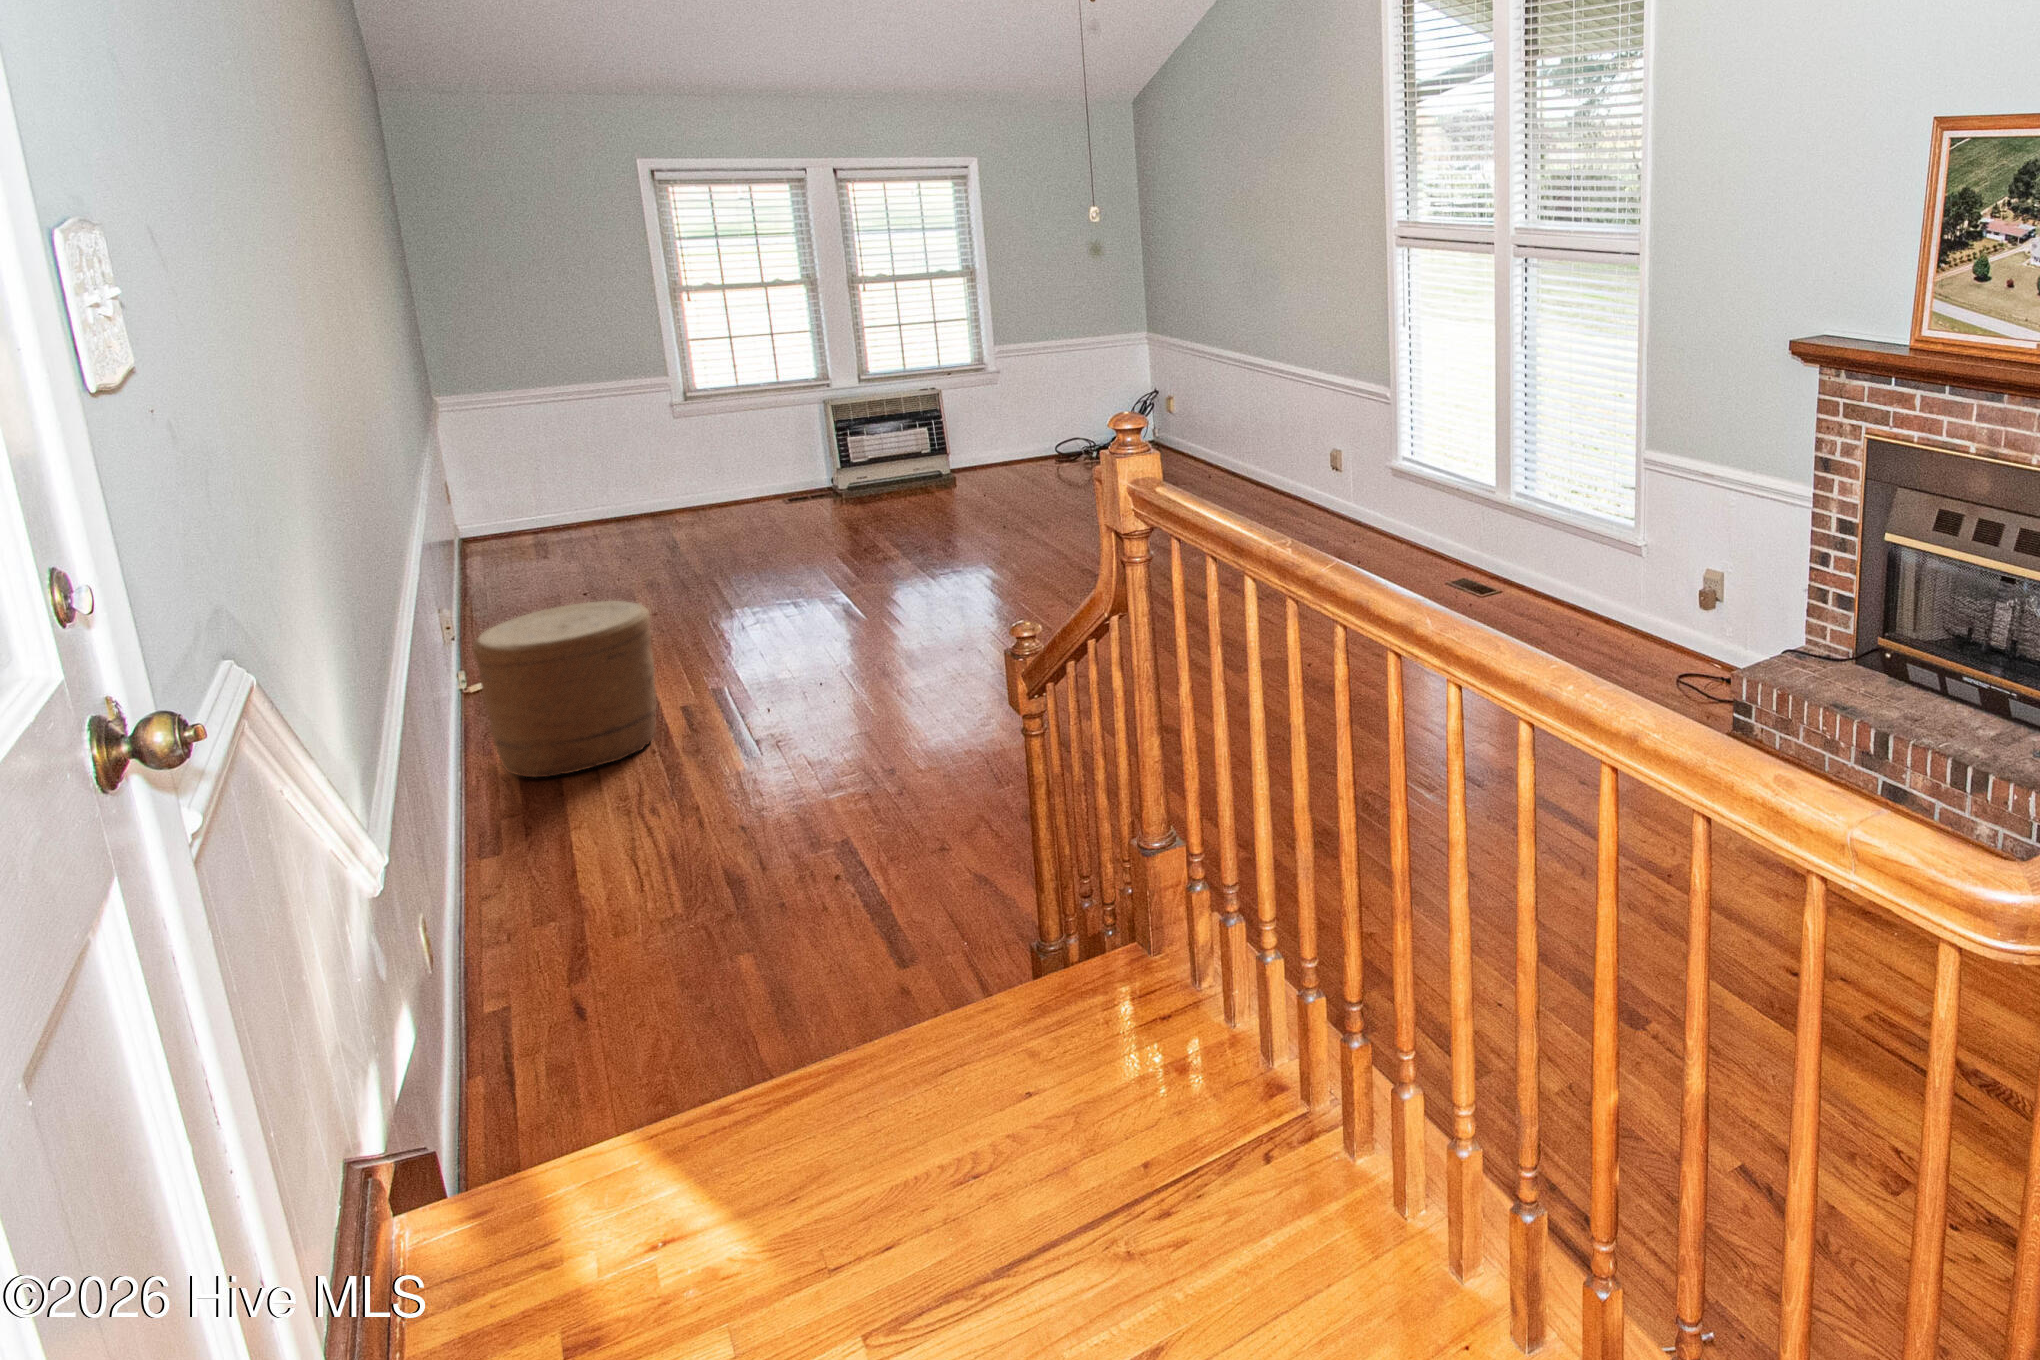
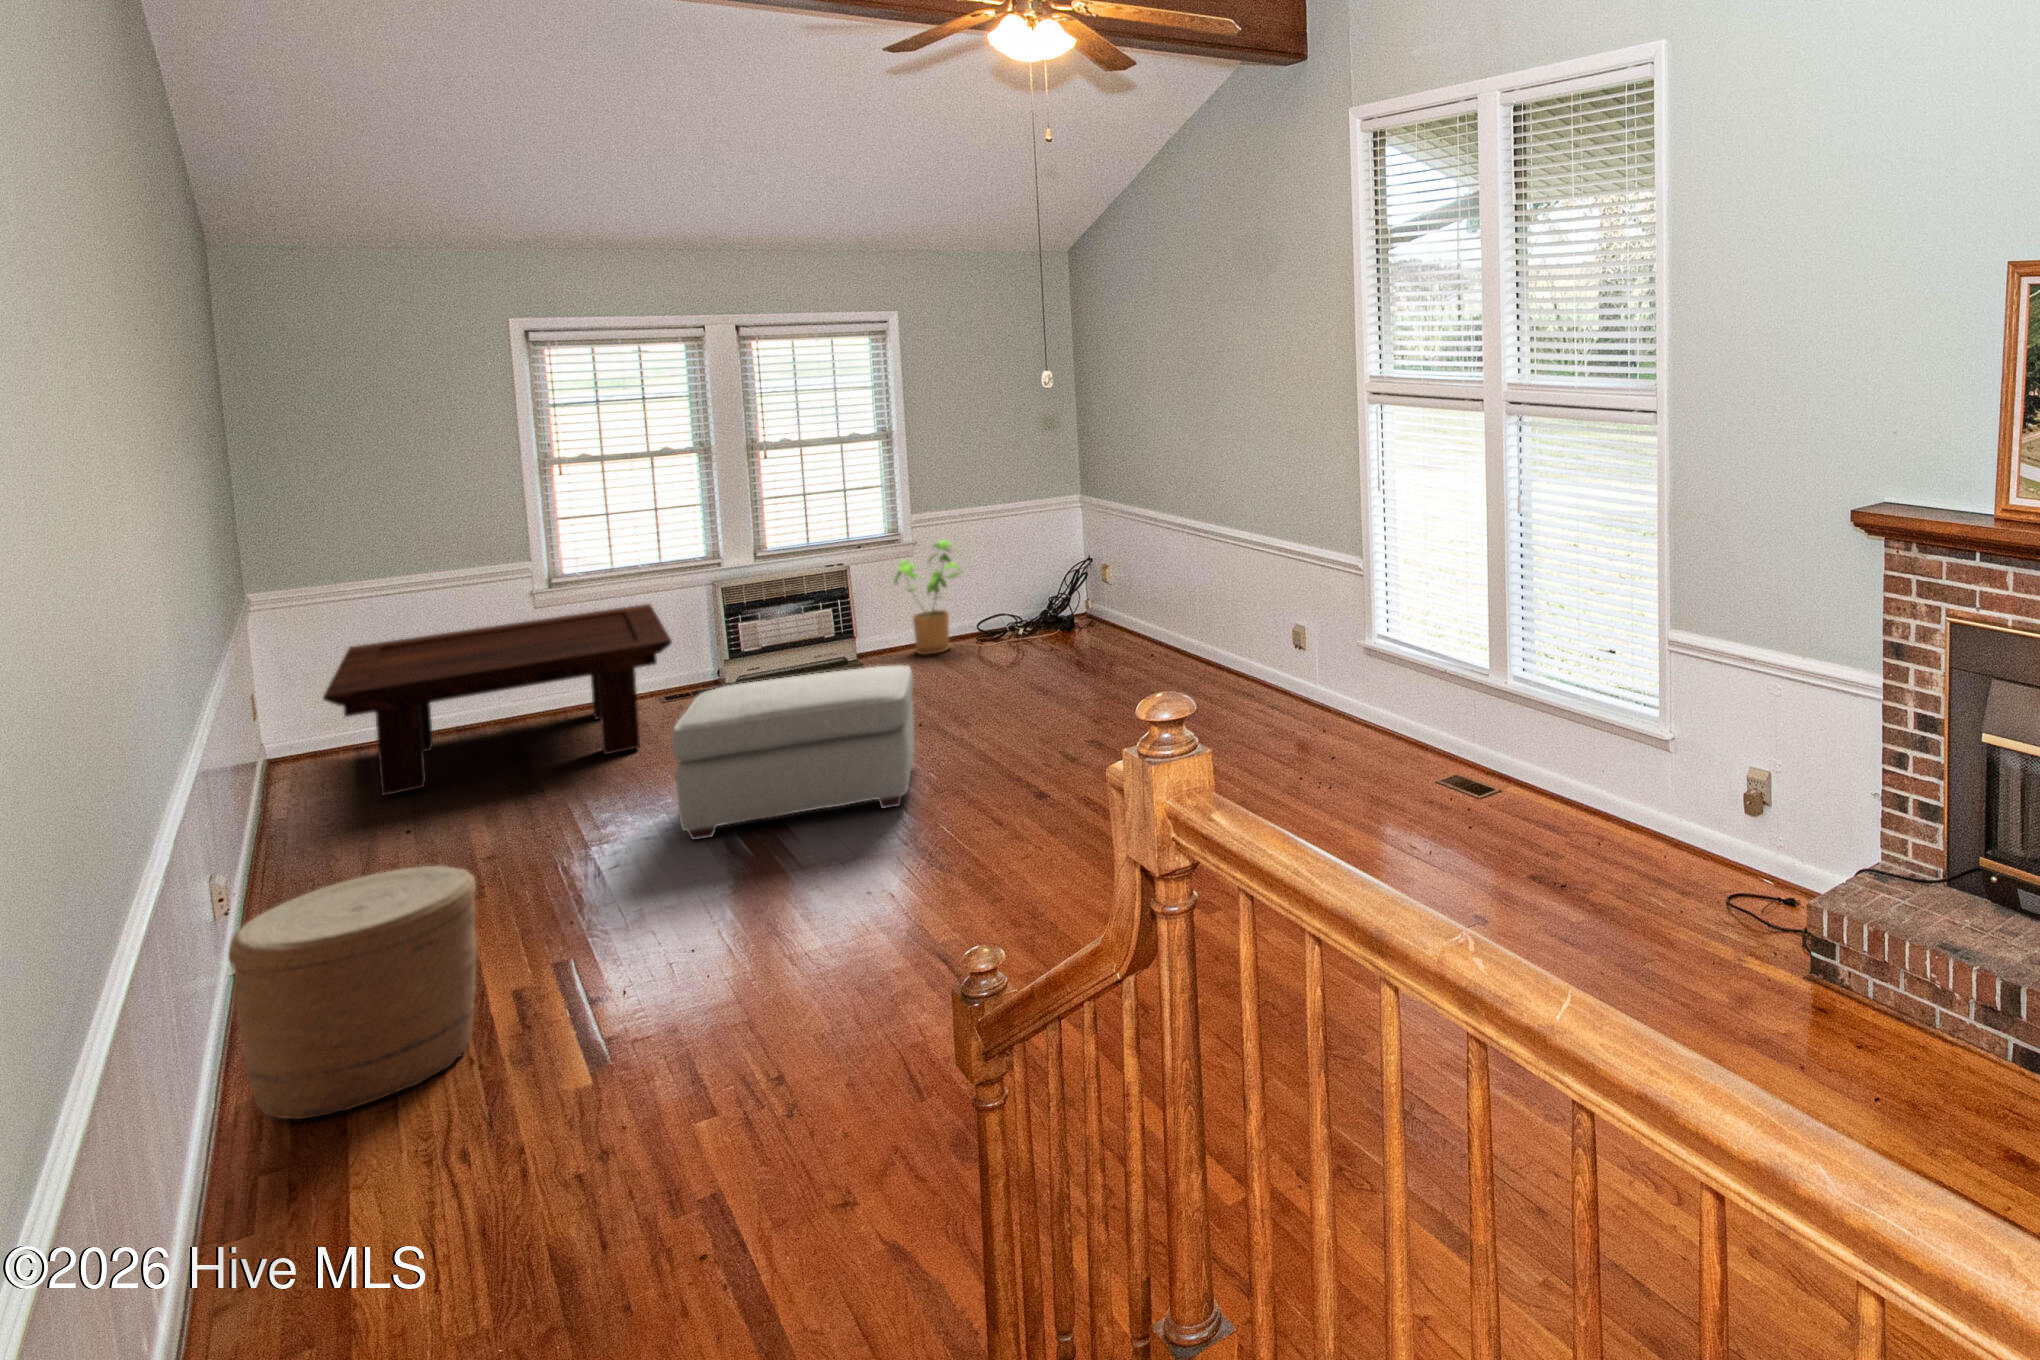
house plant: none [982,370,1044,472] -> present [894,540,961,655]
coffee table: none [512,418,792,566] -> present [323,604,672,795]
ottoman: none [796,472,999,607] -> present [672,665,914,840]

